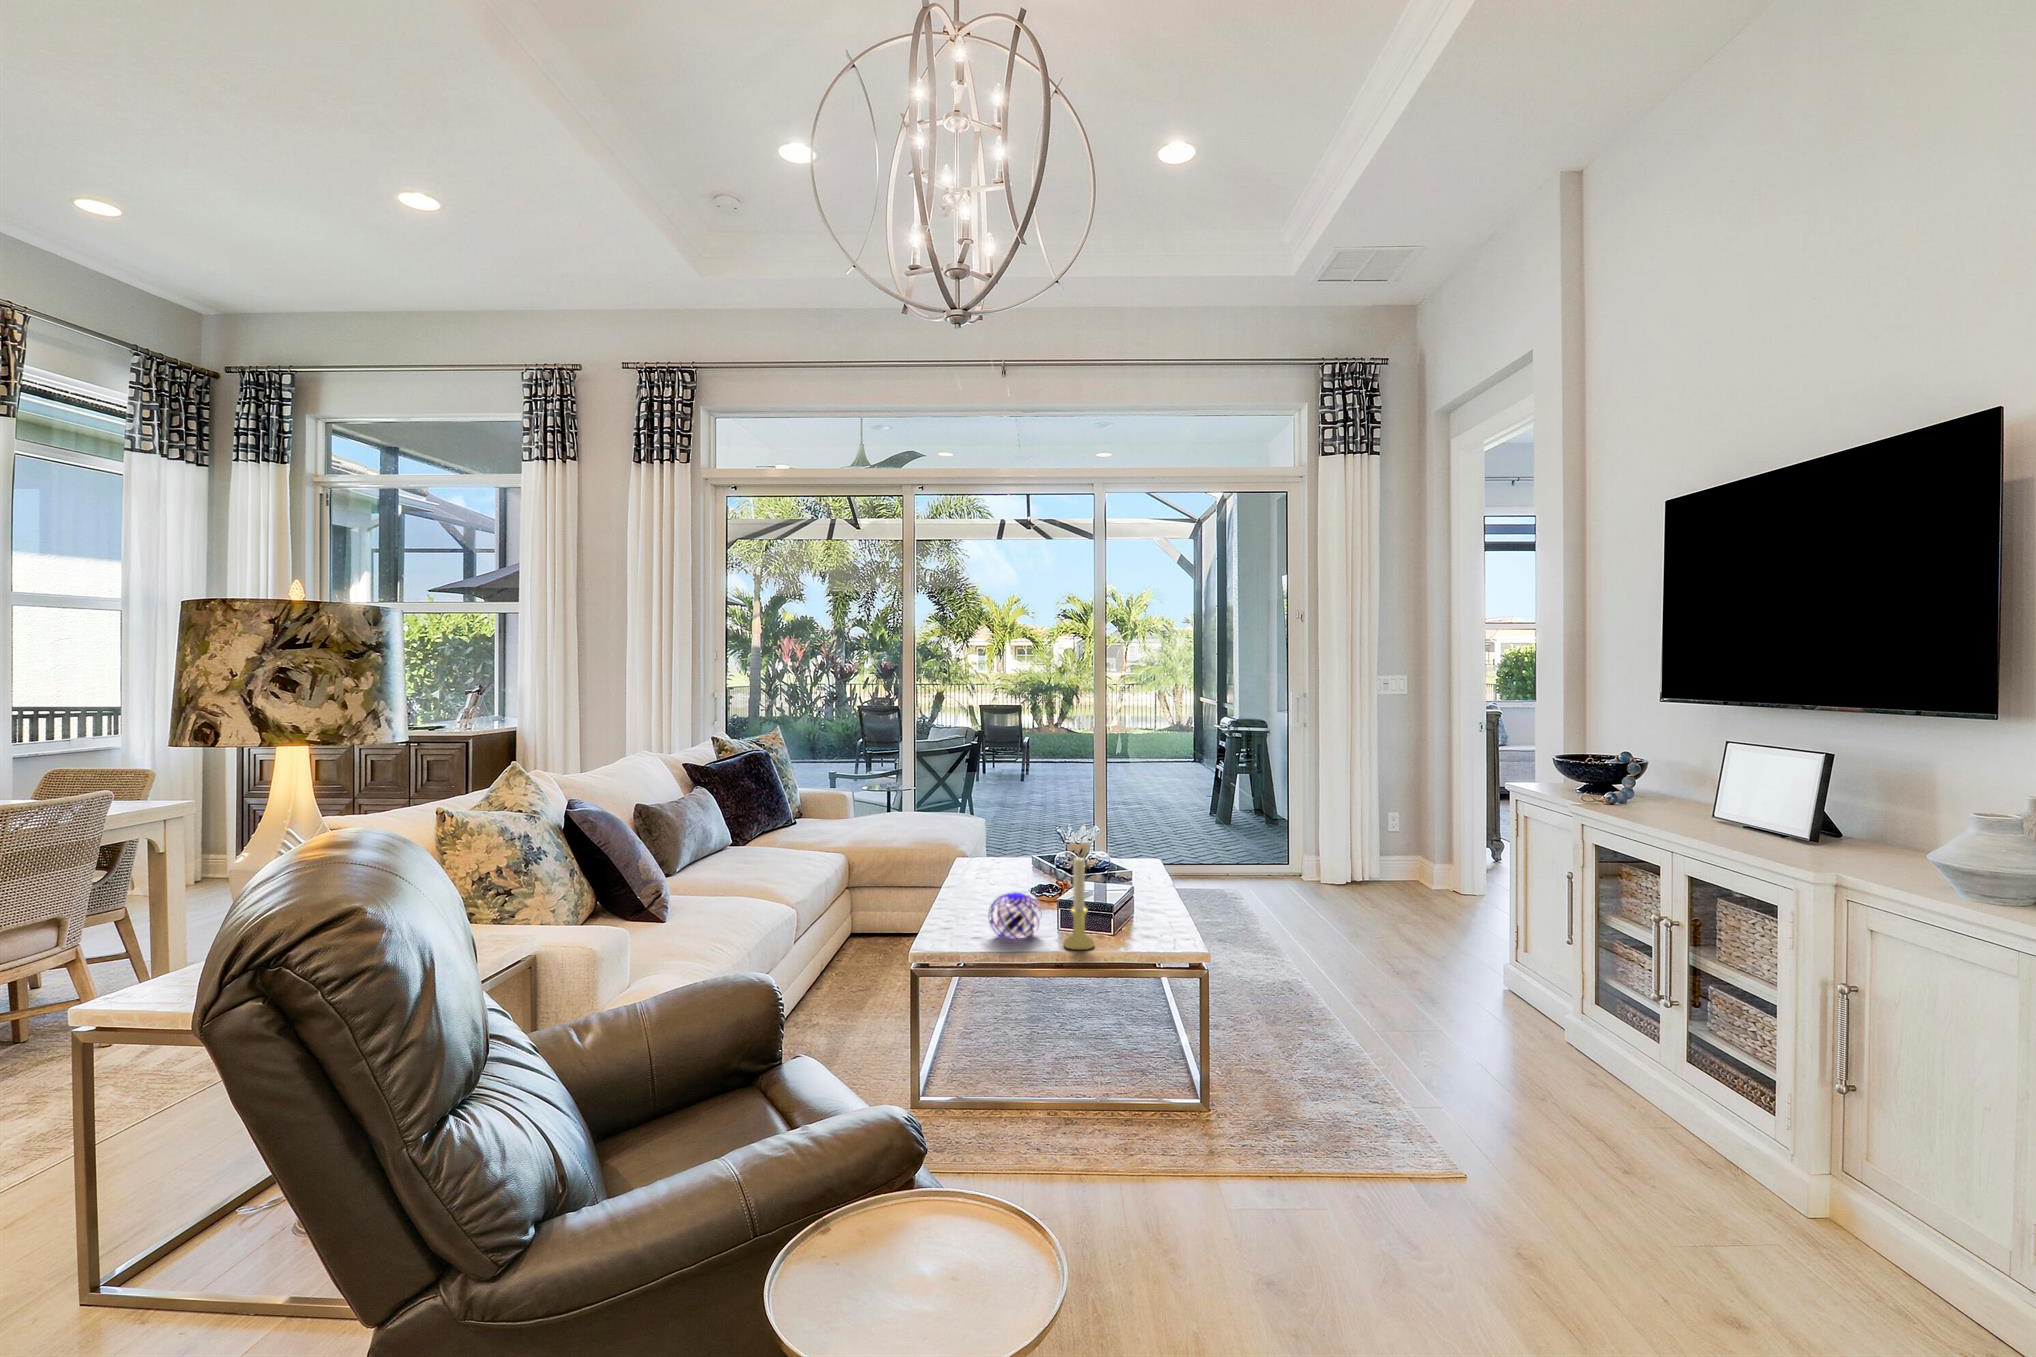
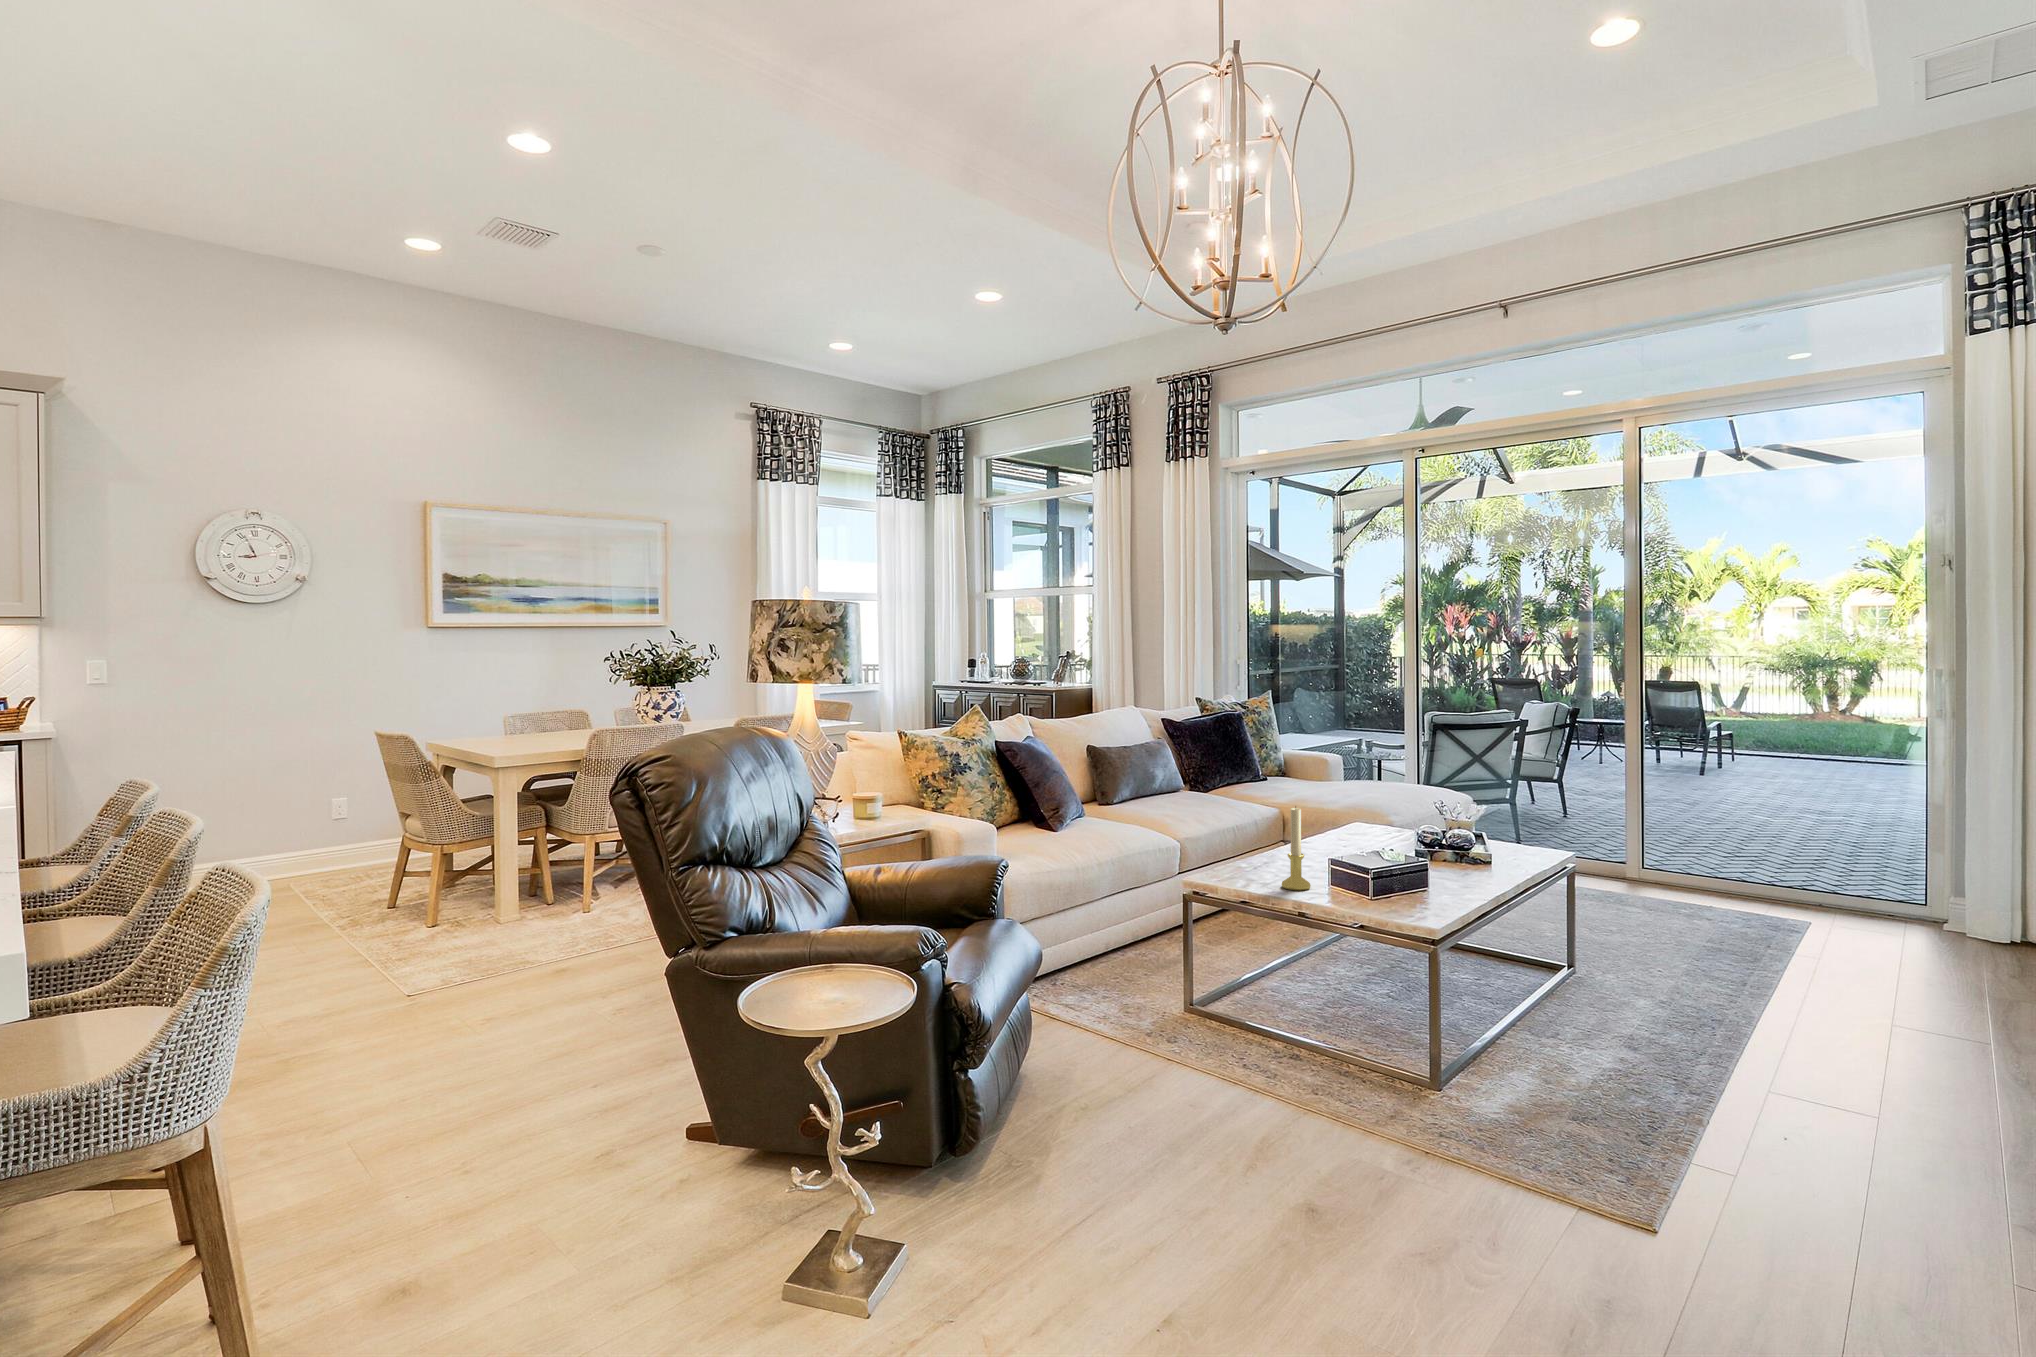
decorative orb: present [988,893,1041,939] -> none [1236,835,1284,875]

